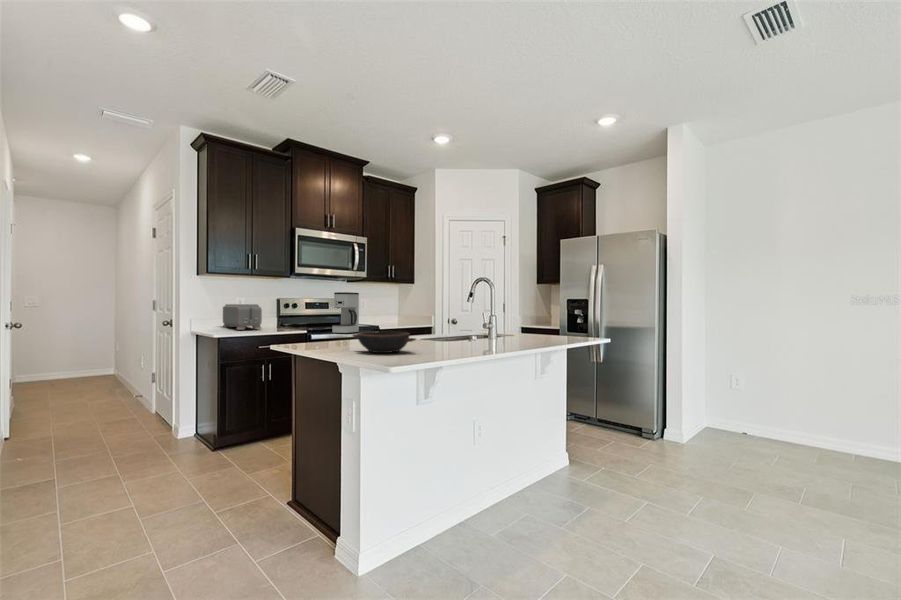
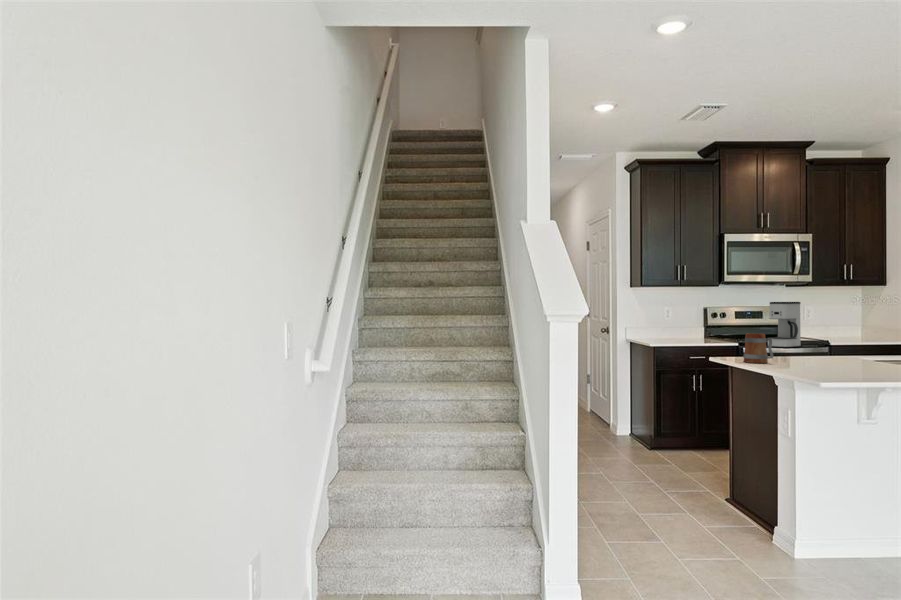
toaster: present [223,304,262,330] -> none [652,314,691,339]
mug: none [308,317,338,350] -> present [744,333,773,363]
bowl: present [353,332,416,353] -> none [787,349,856,370]

